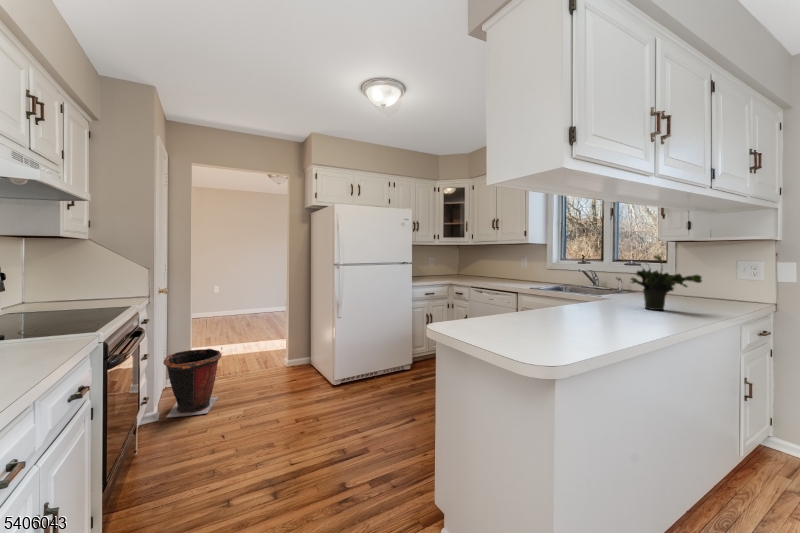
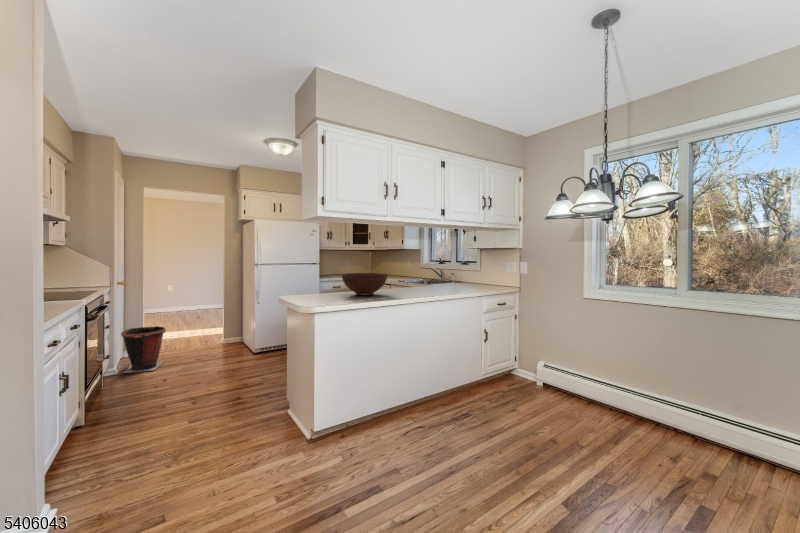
potted plant: present [631,256,702,310] -> none [422,256,454,289]
fruit bowl: none [543,285,639,330] -> present [342,273,387,295]

